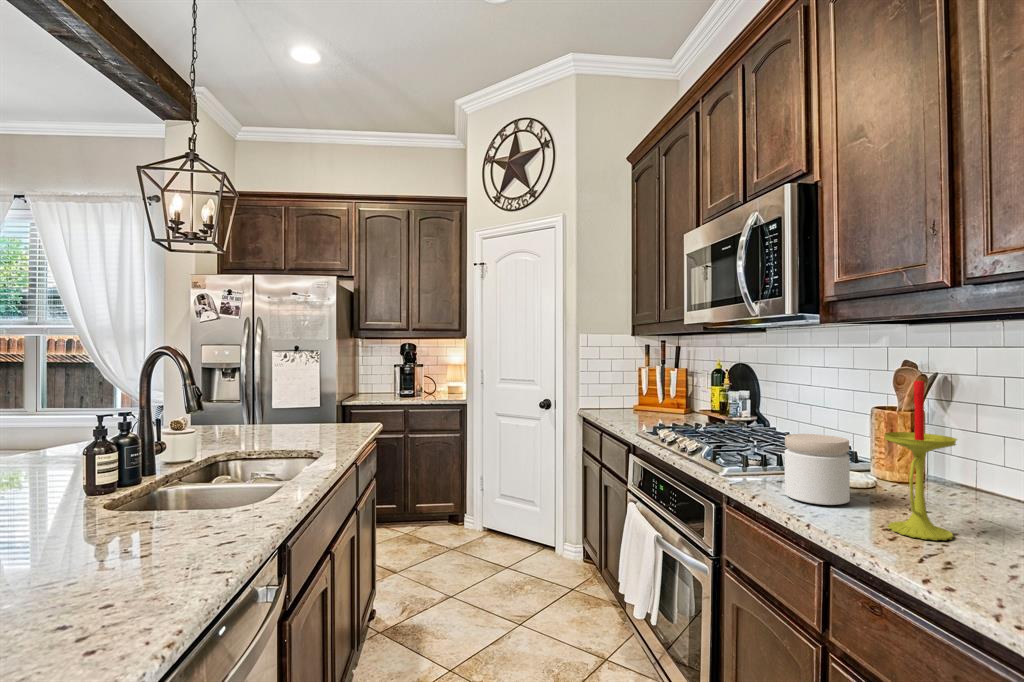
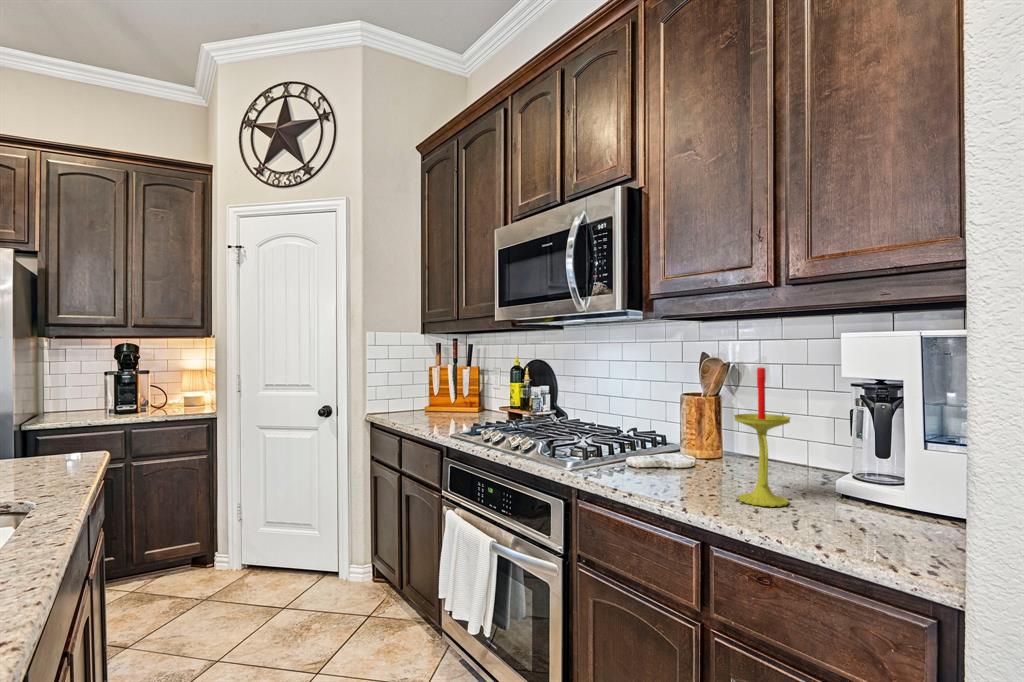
jar: present [785,434,850,505] -> none [638,422,693,487]

